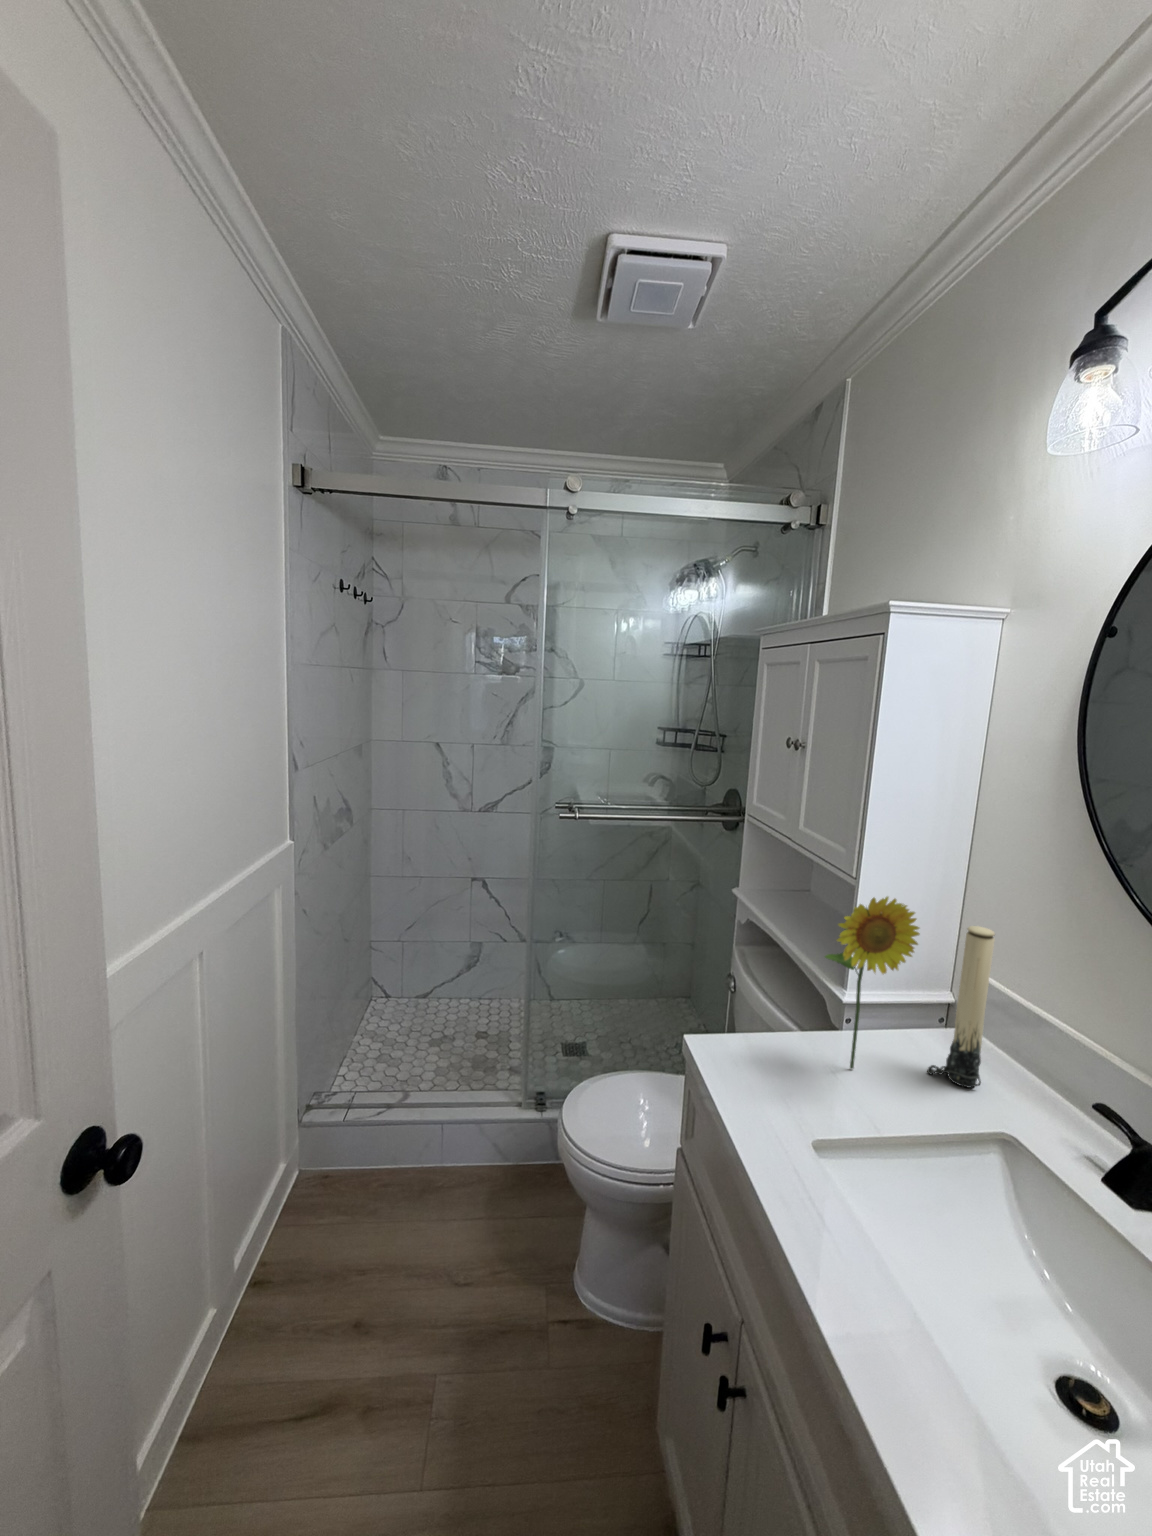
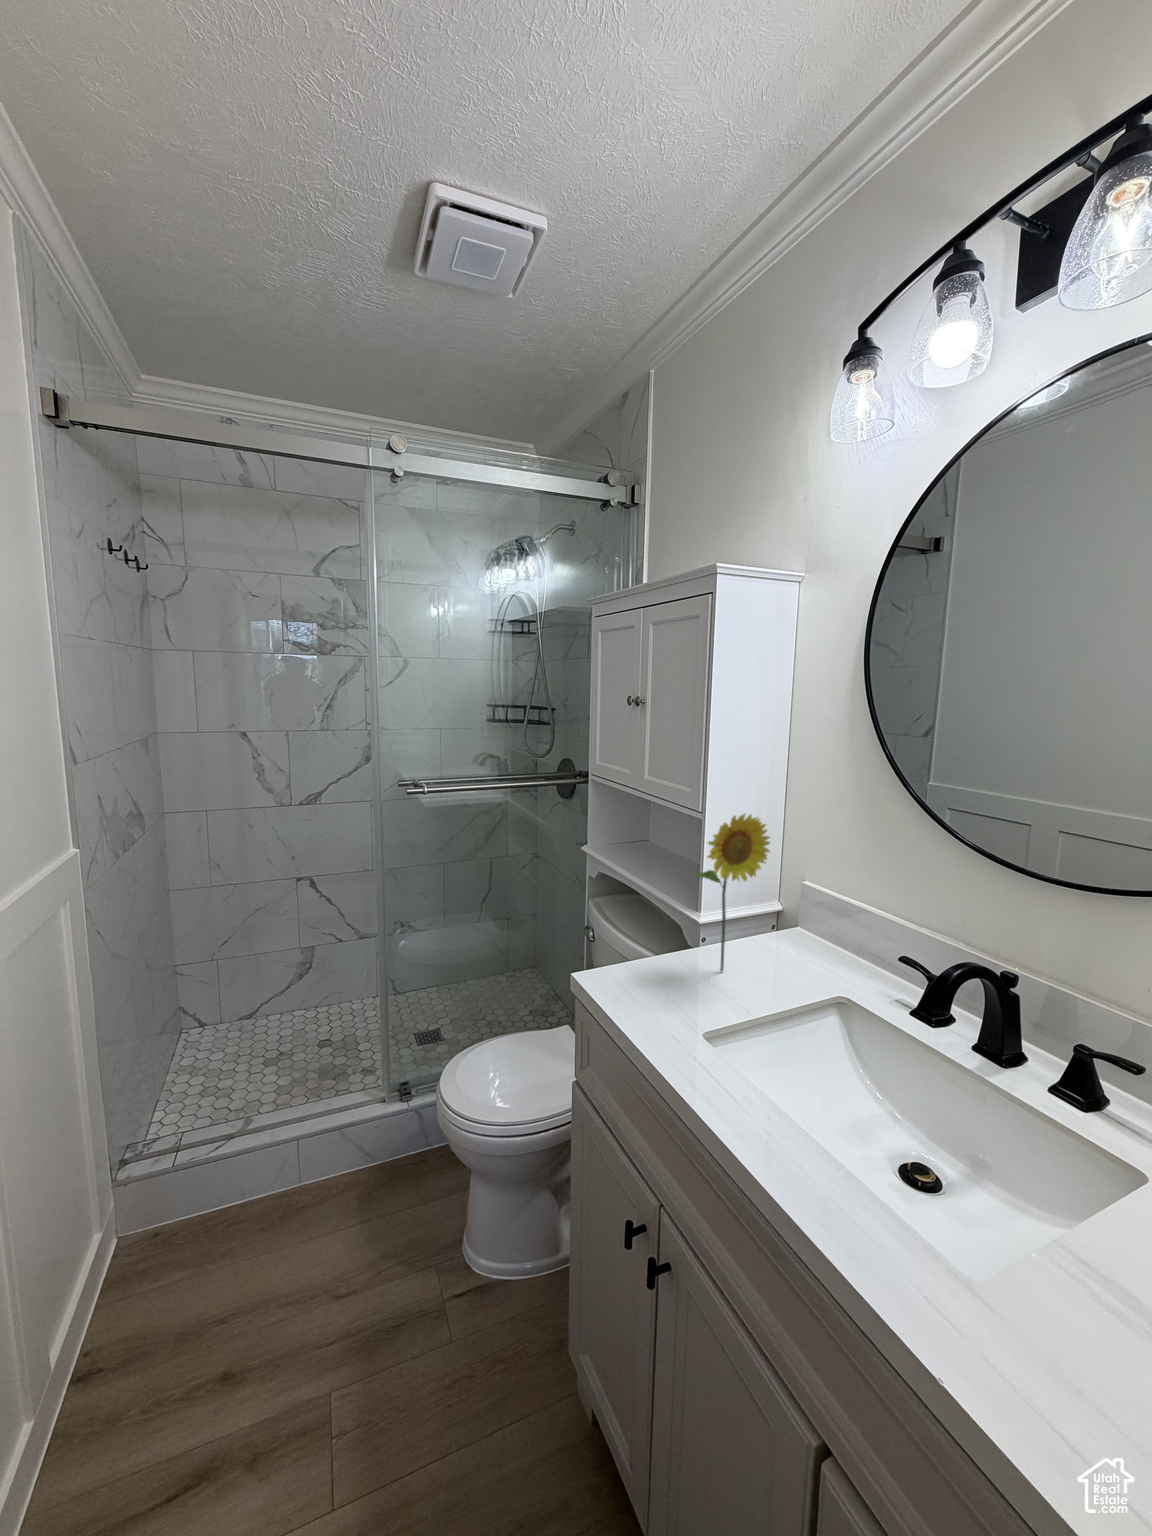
candle: present [927,926,995,1088] -> none [778,833,822,968]

